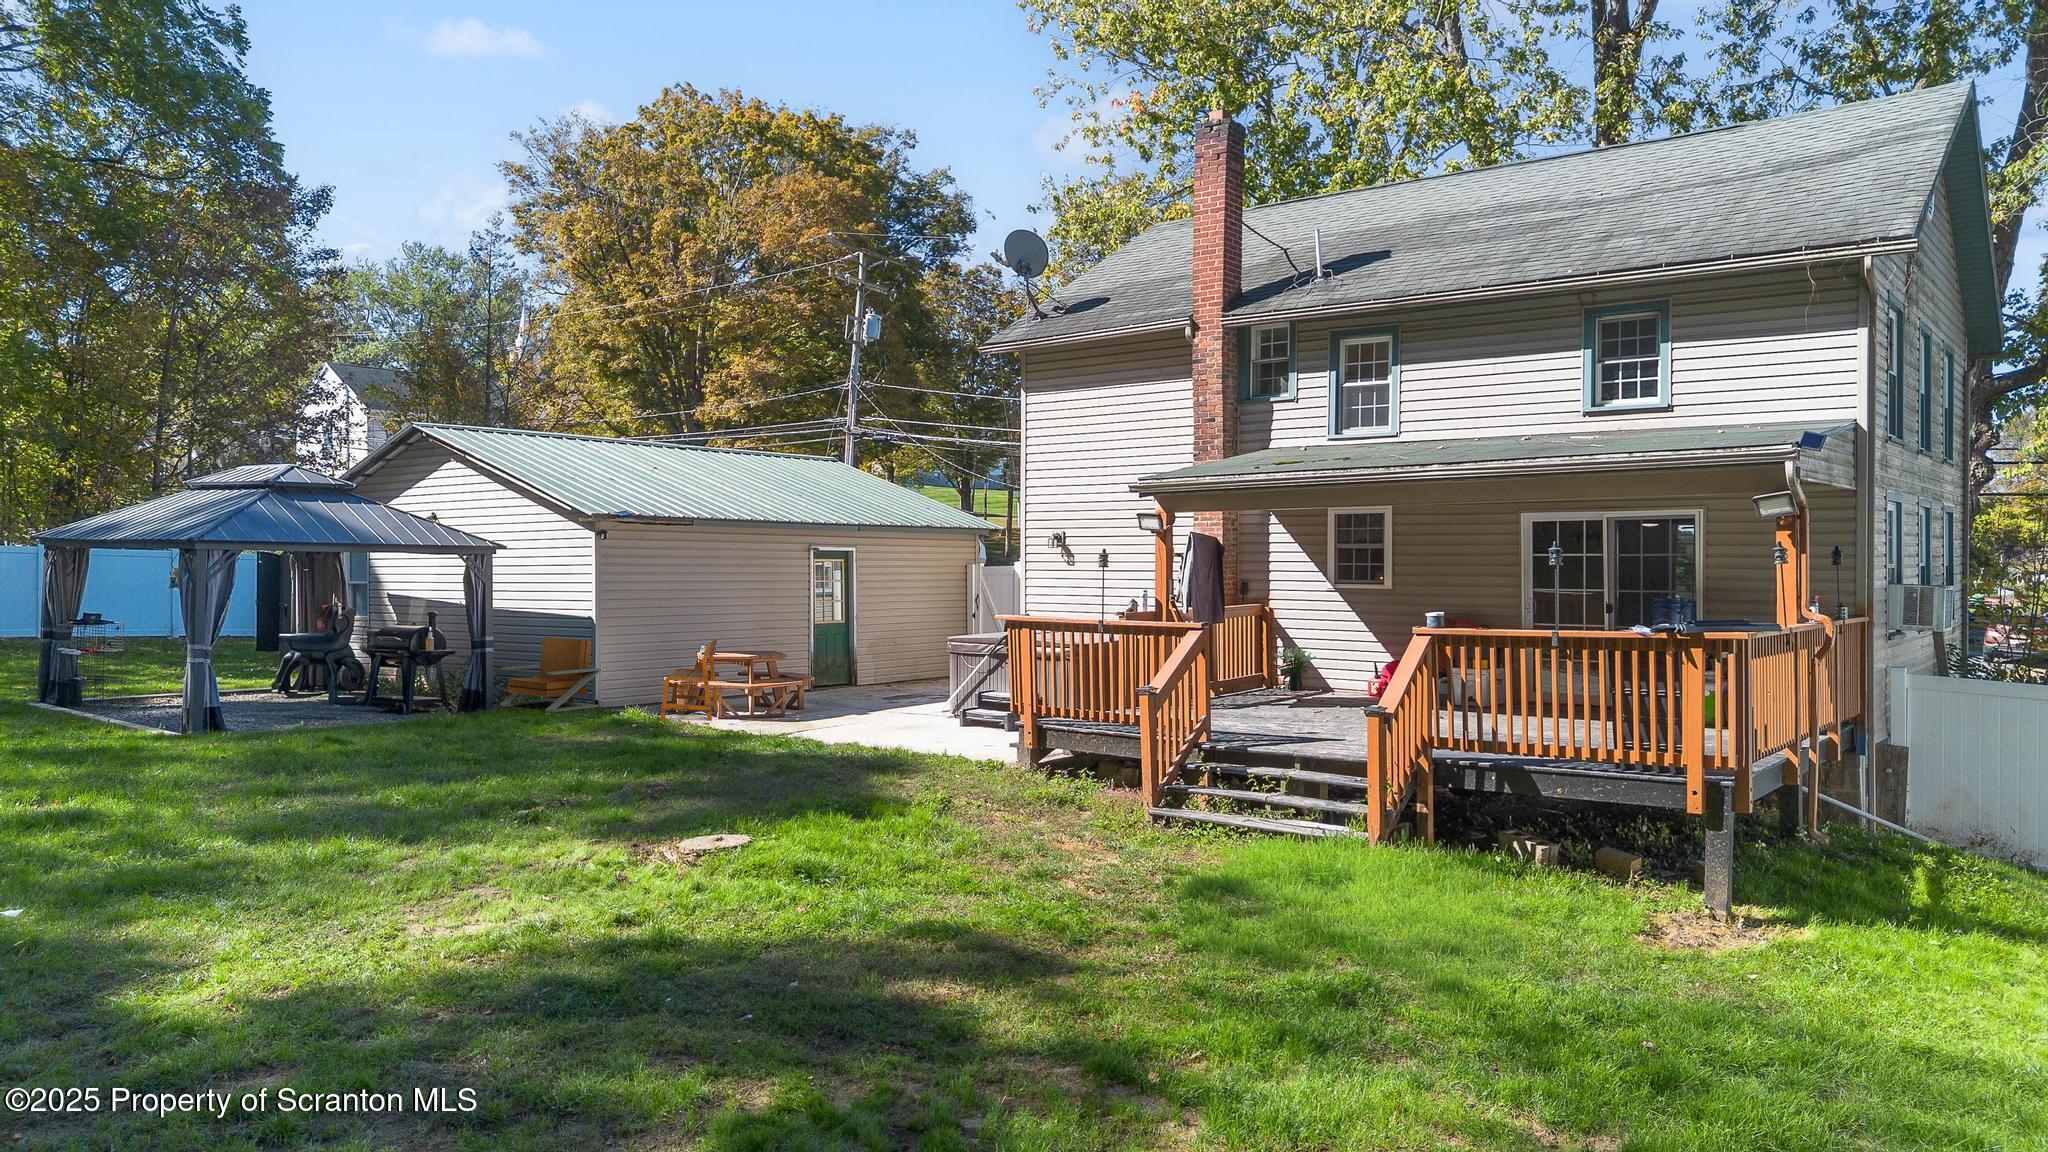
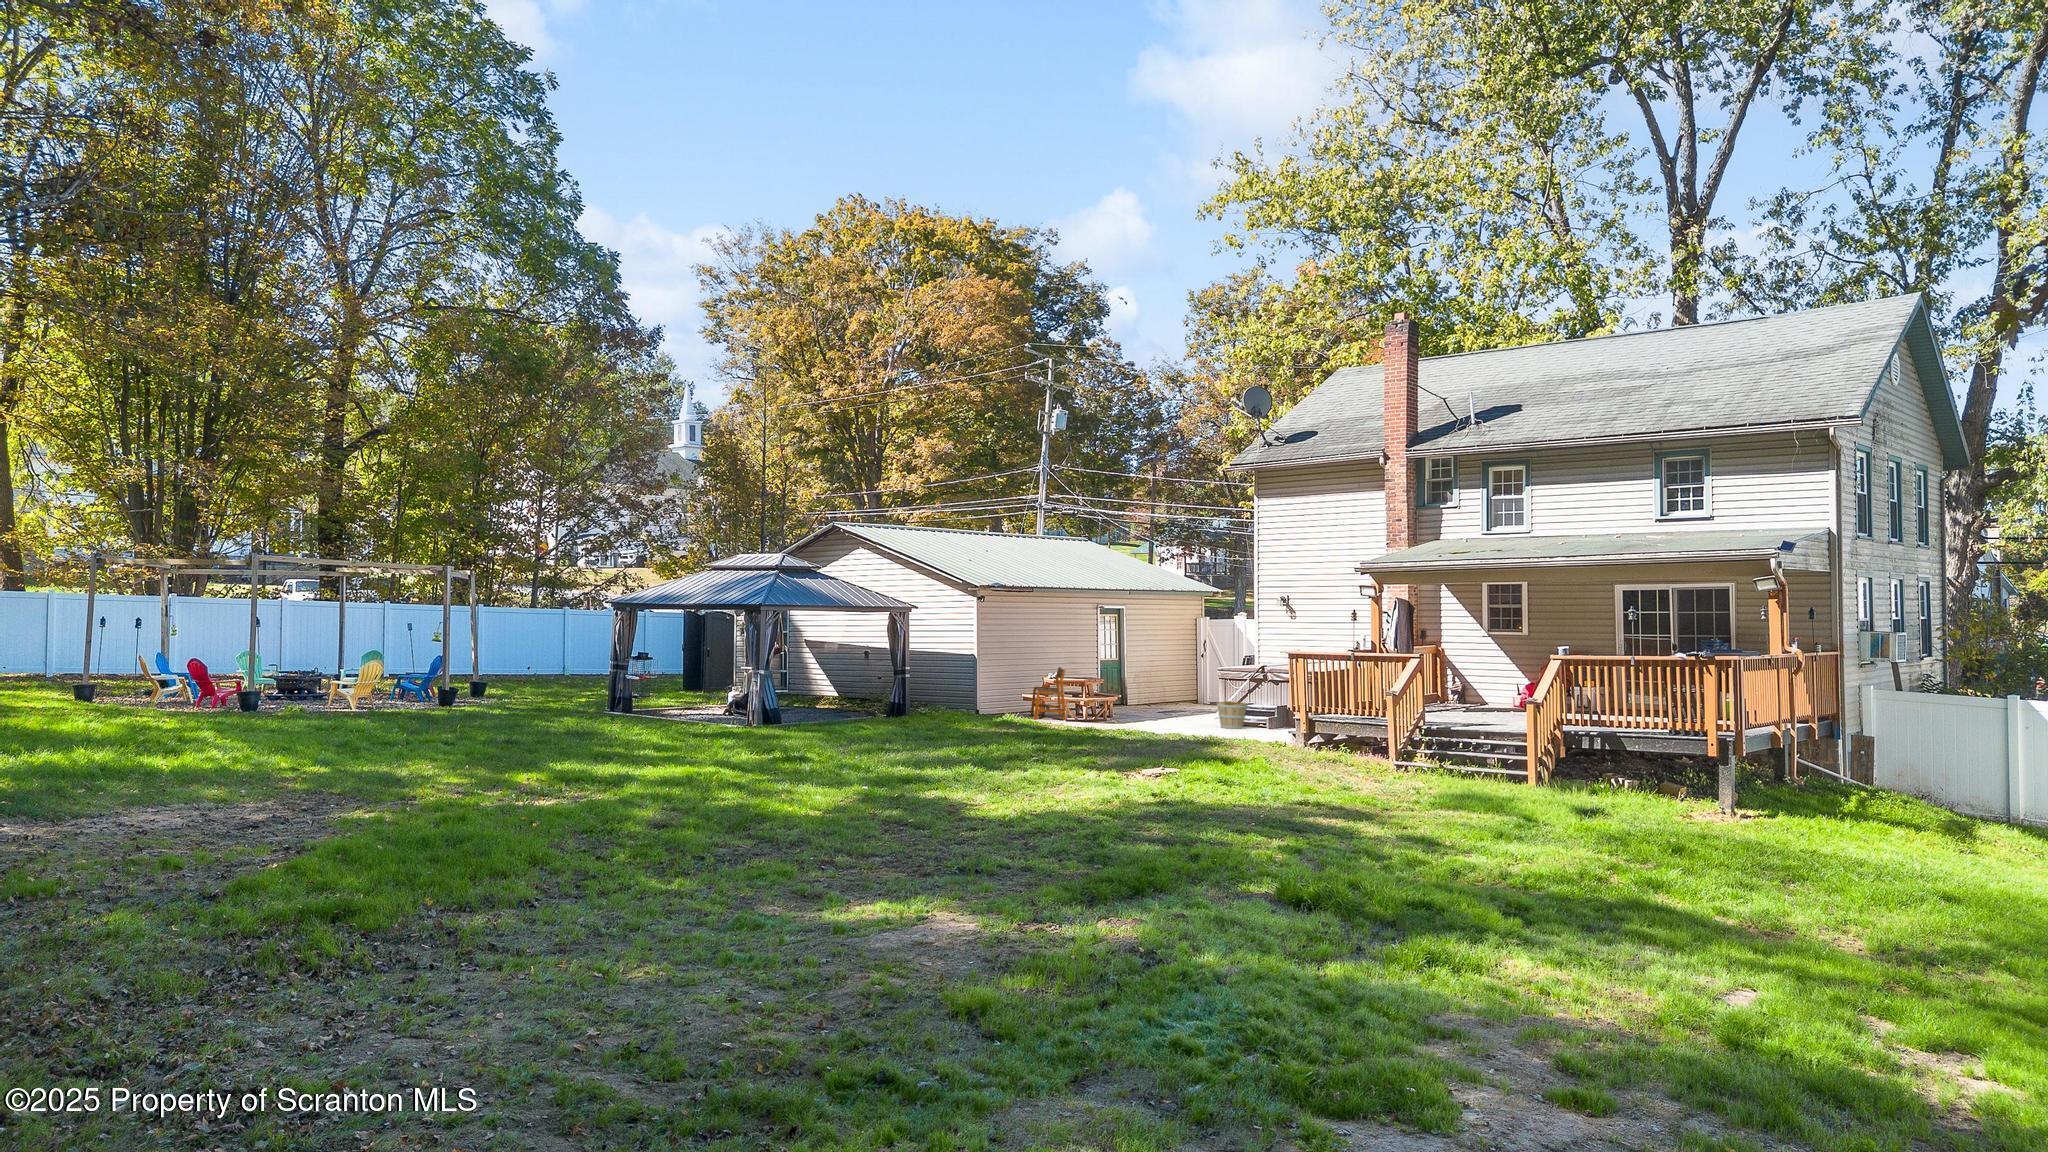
lounge chair: present [500,637,601,712] -> none [919,666,983,715]
potted plant: present [1275,646,1316,691] -> none [1448,671,1476,701]
wooden bucket: none [936,691,982,734] -> present [1217,701,1248,729]

